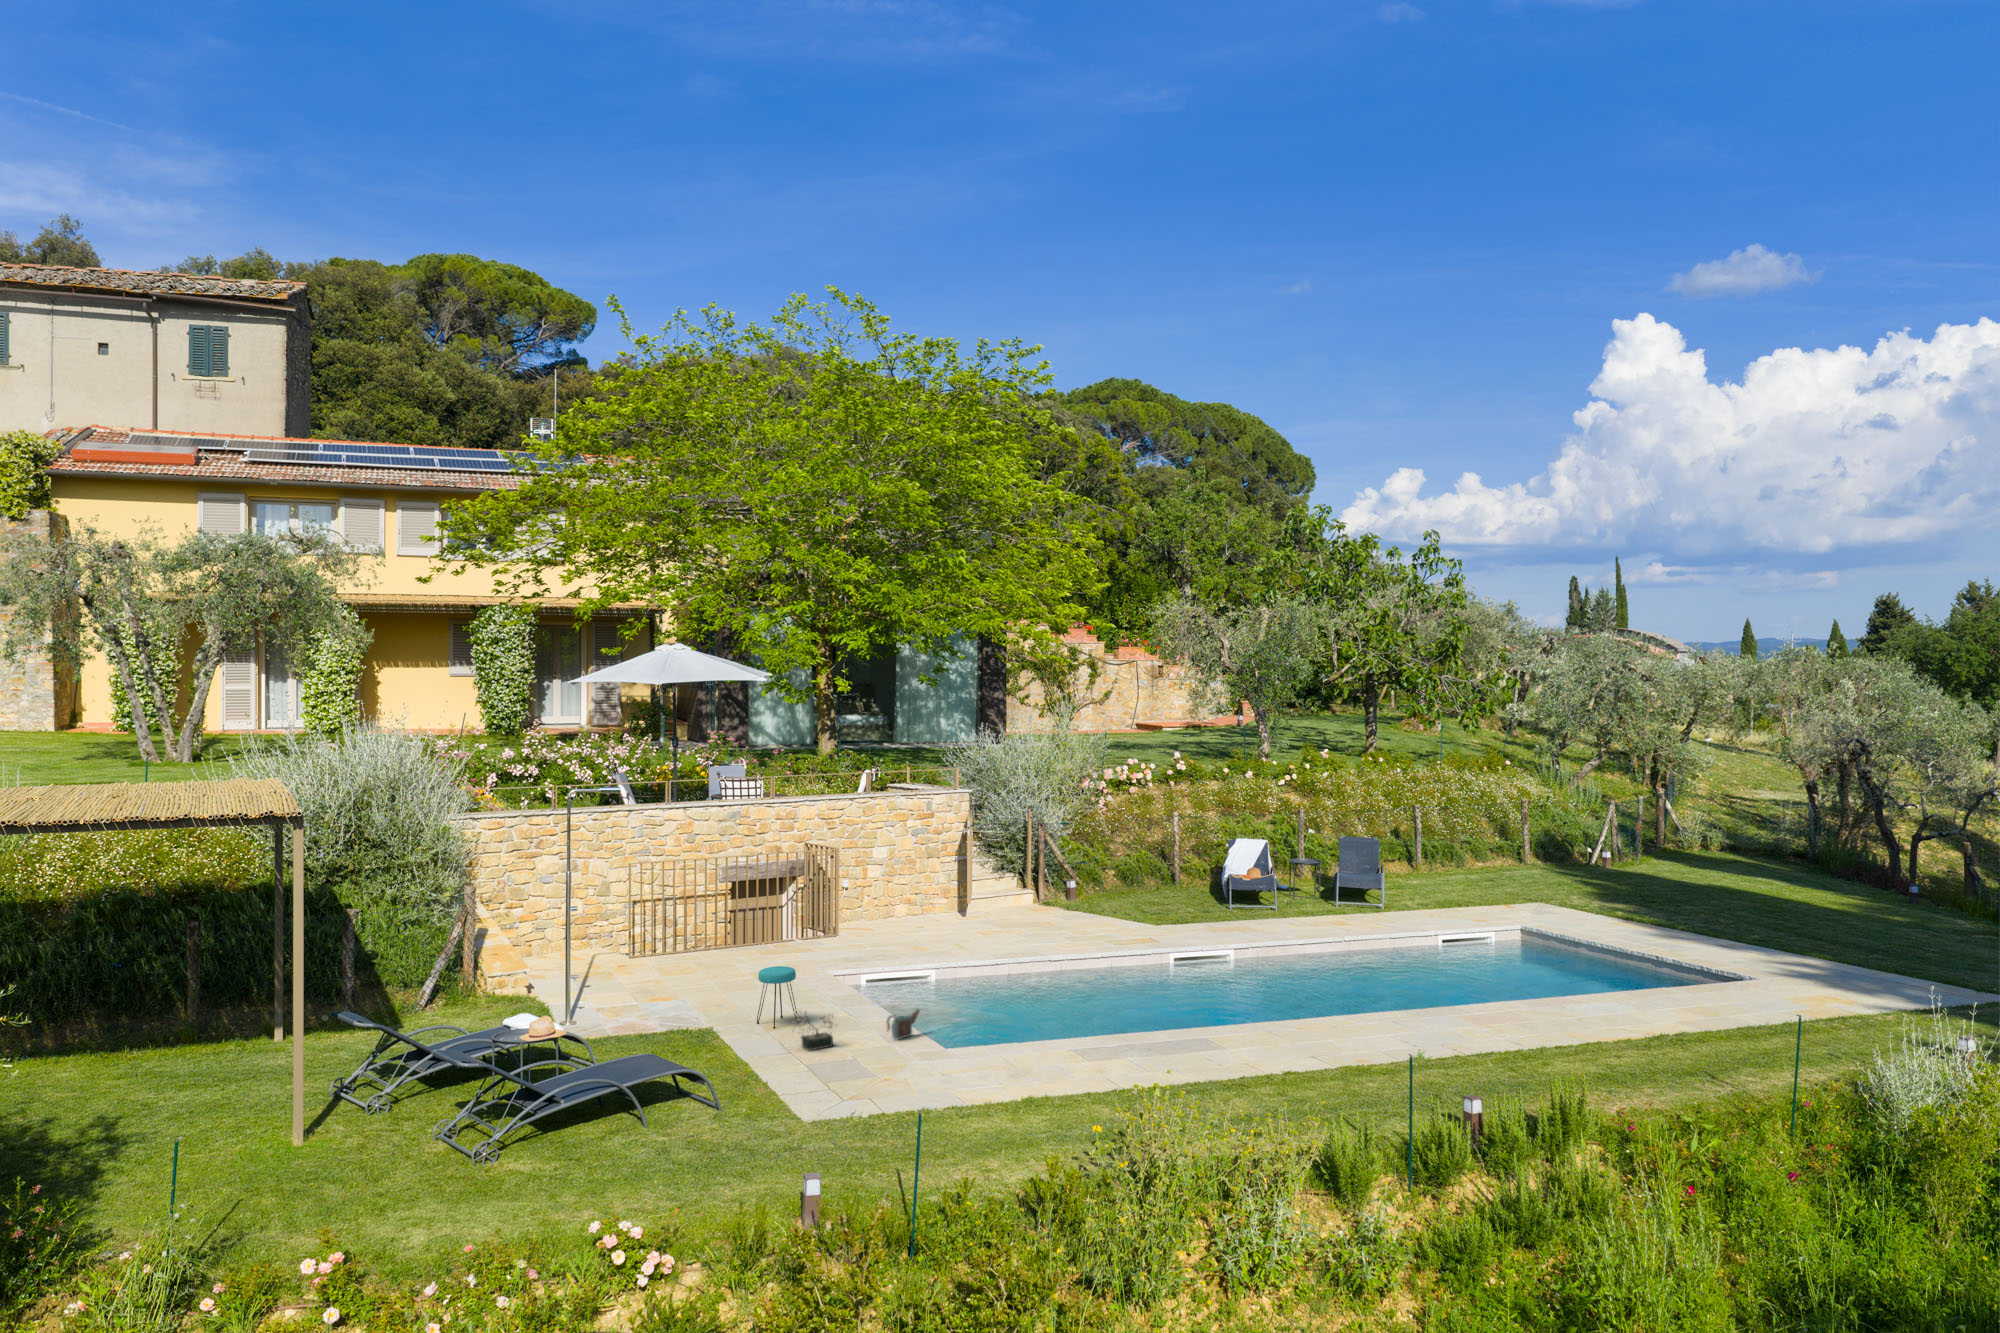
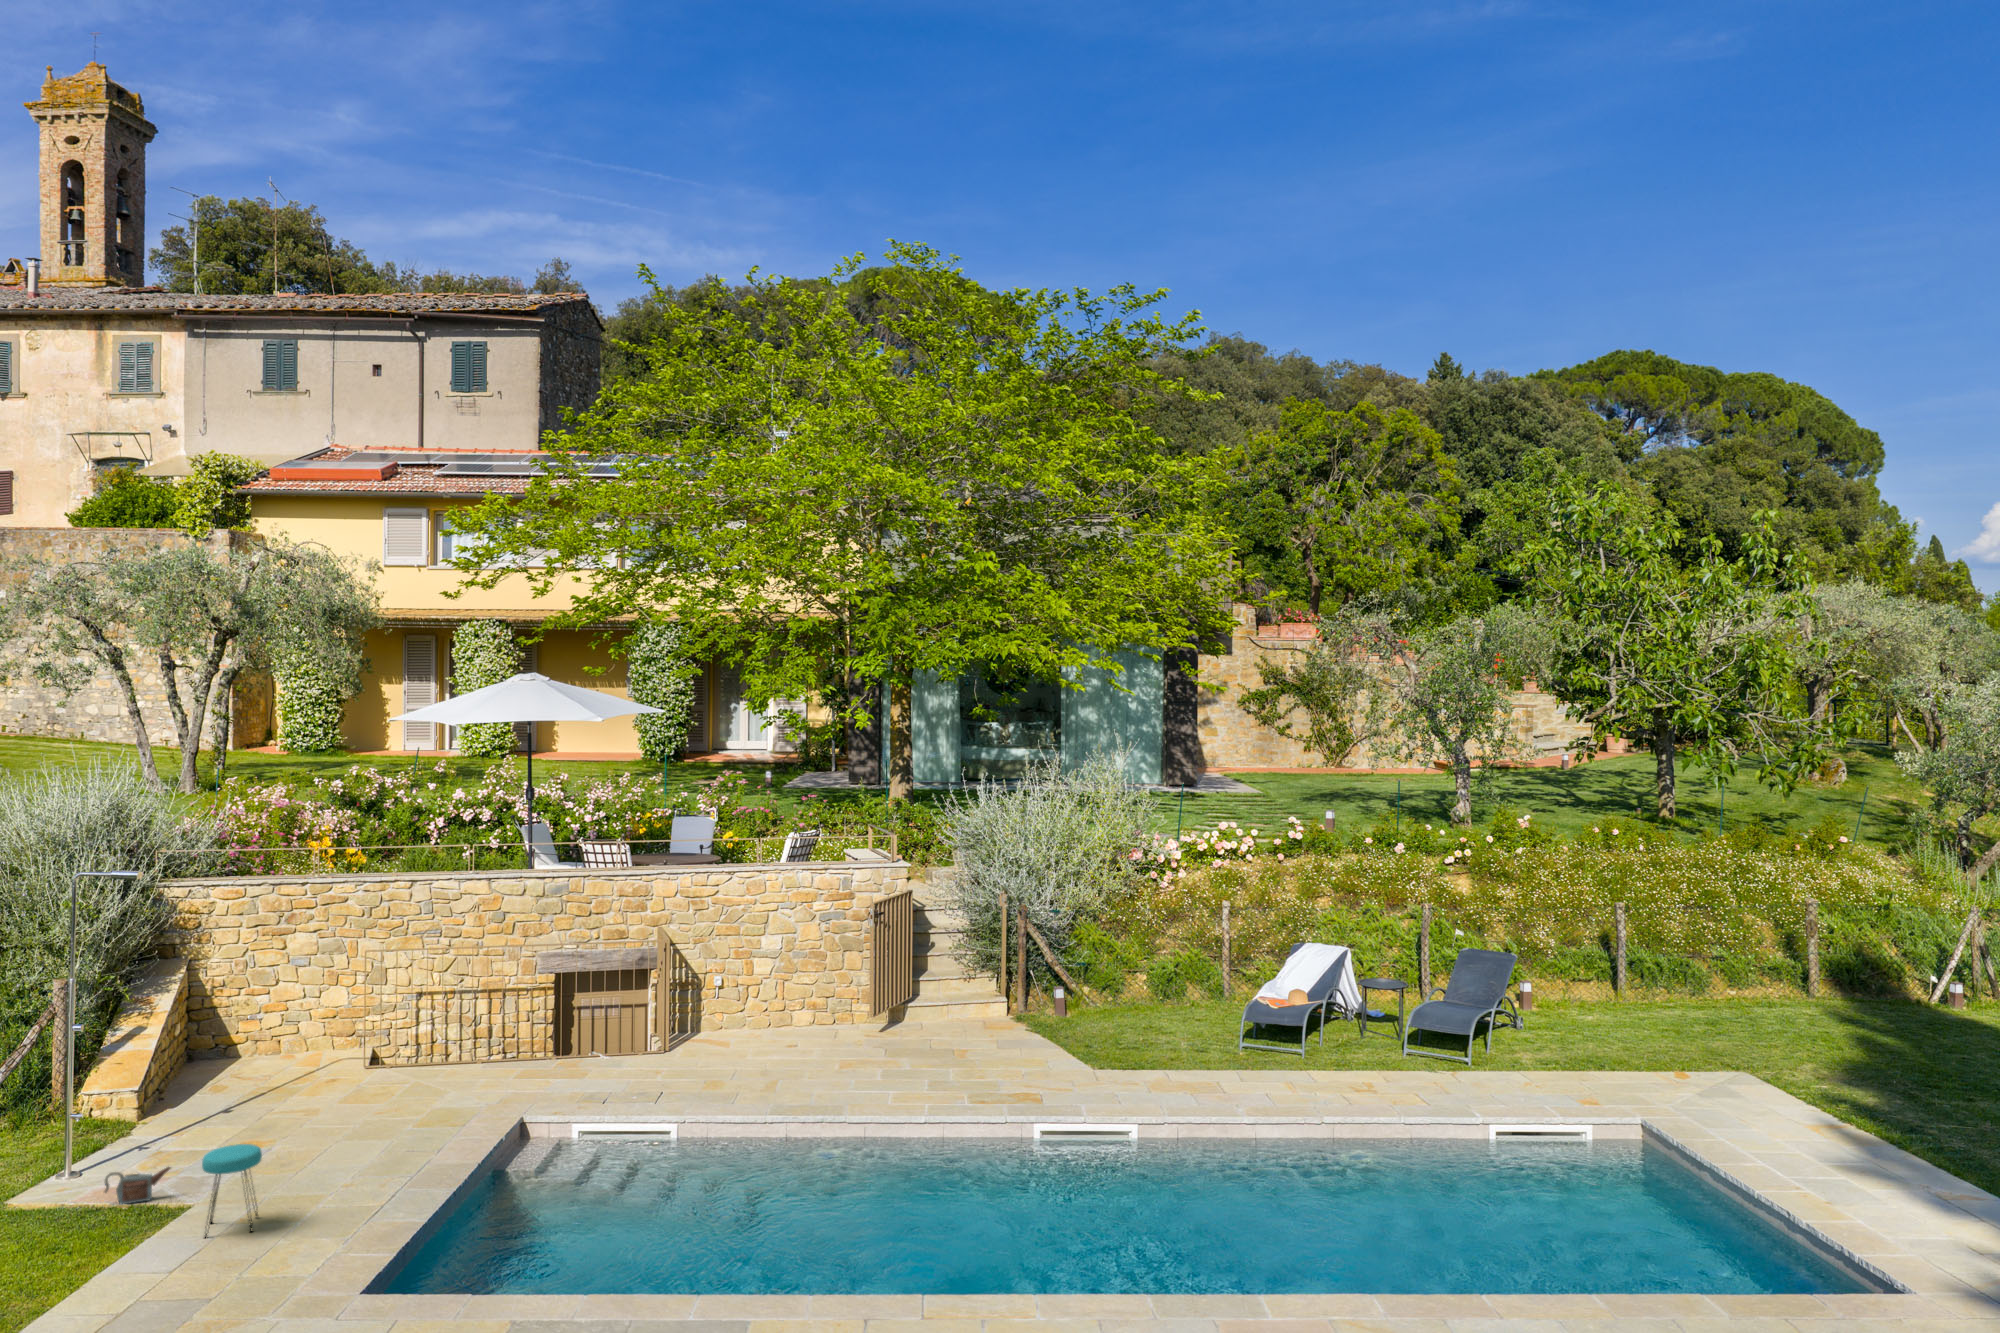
watering can: present [887,1010,919,1039] -> present [105,1167,170,1204]
decorative plant: present [794,1011,833,1050] -> none [116,1232,196,1299]

